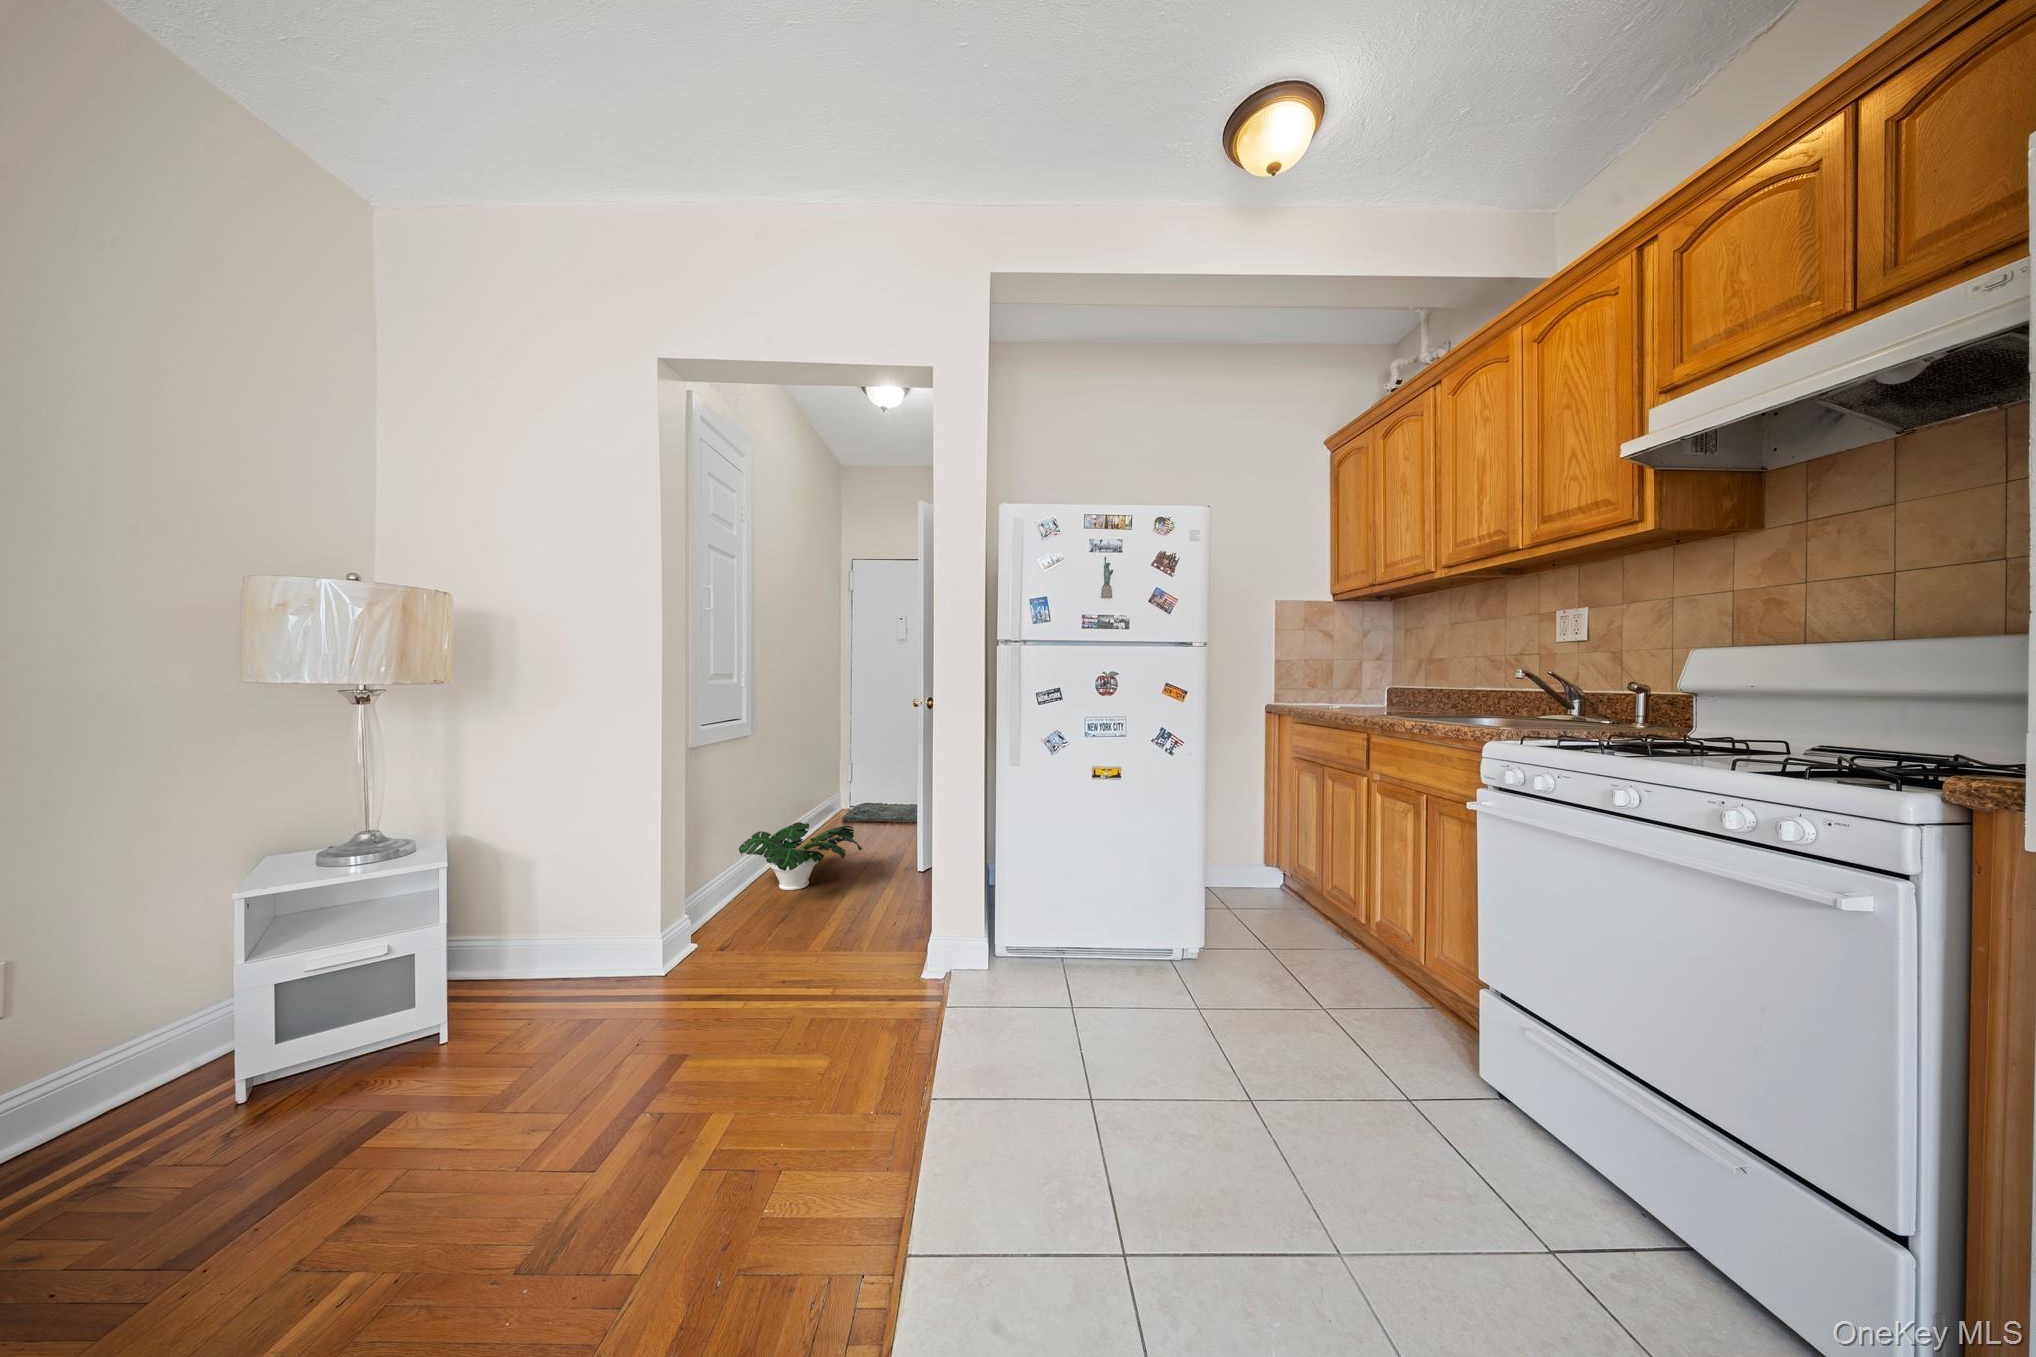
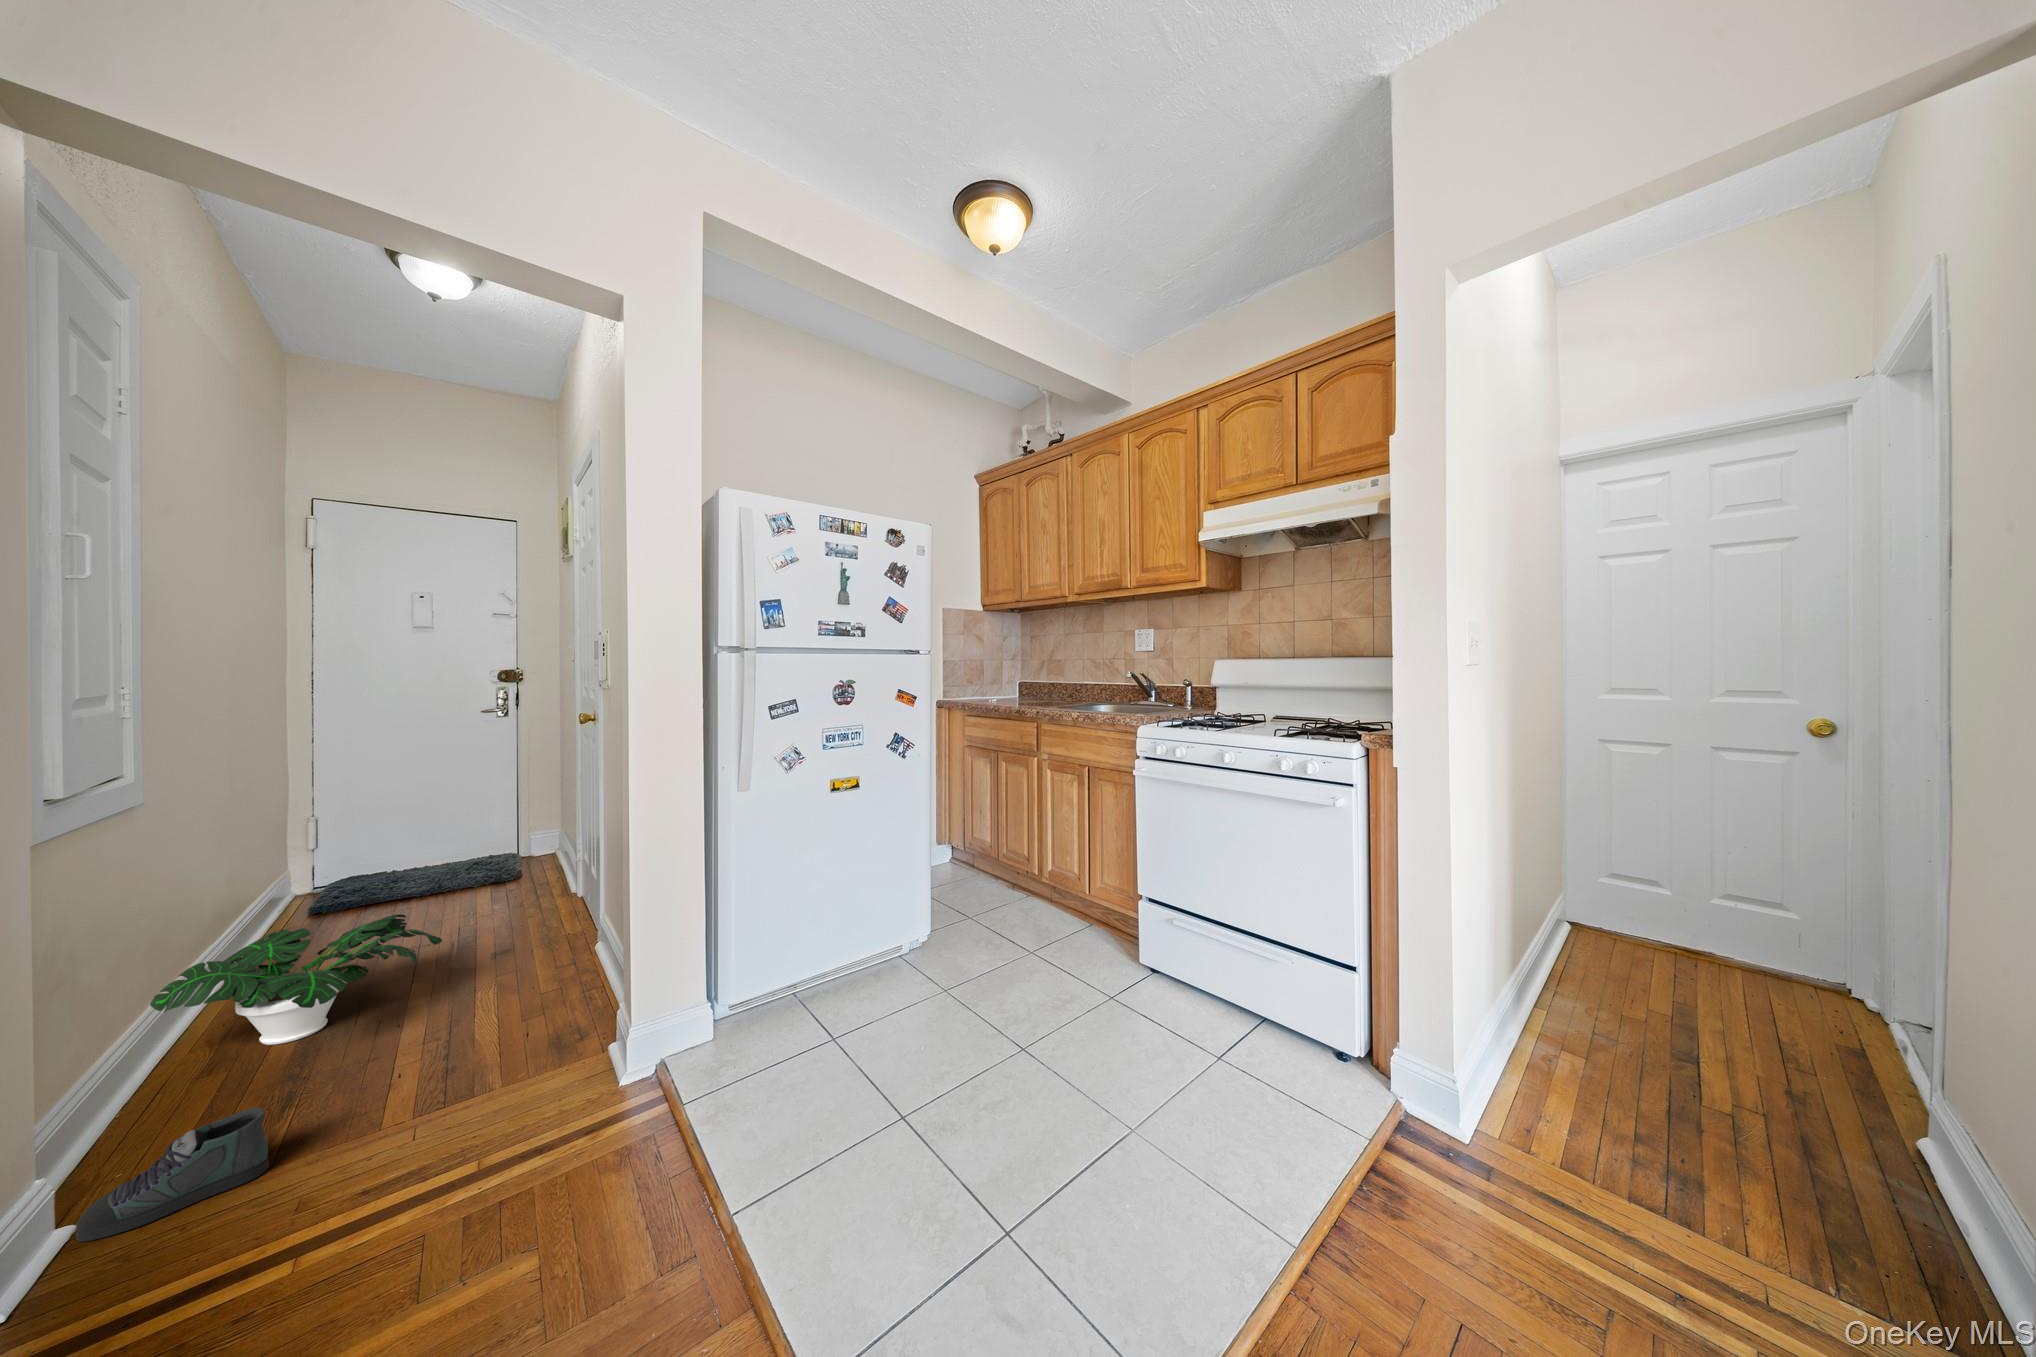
shoe: none [662,919,735,965] -> present [76,1108,269,1242]

